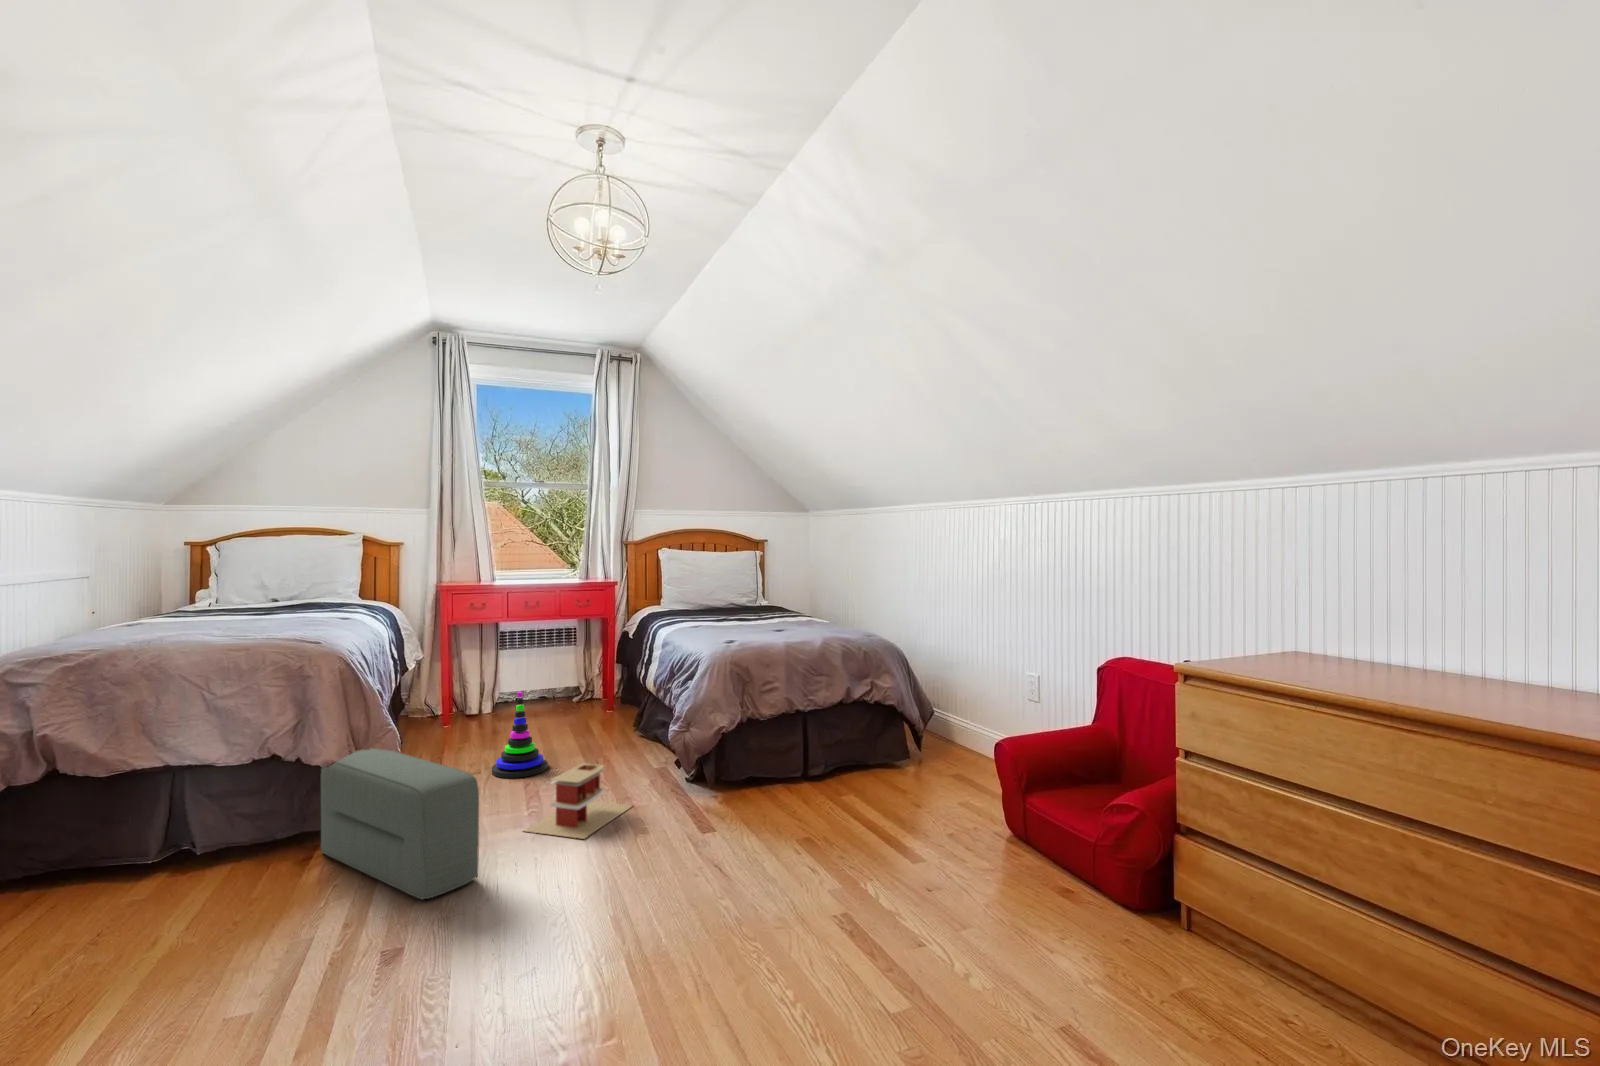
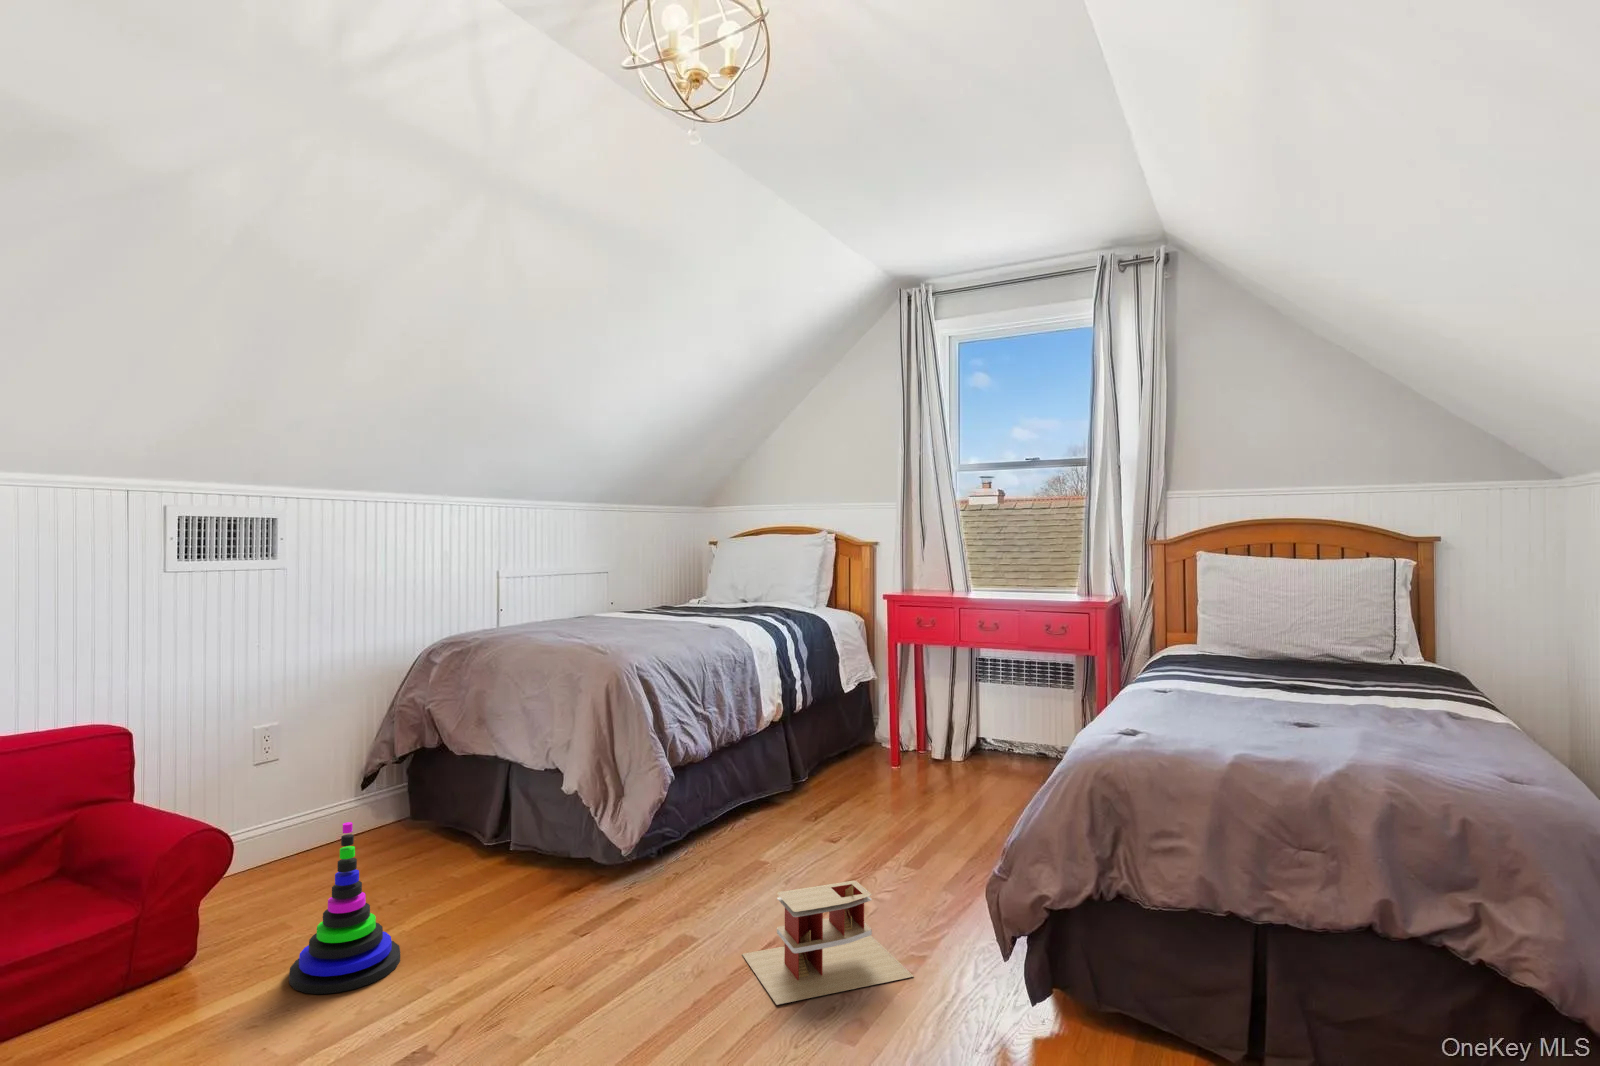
stacking toy: present [492,692,548,778] -> present [289,822,400,994]
pouf: present [321,749,479,899] -> none [520,787,634,1008]

